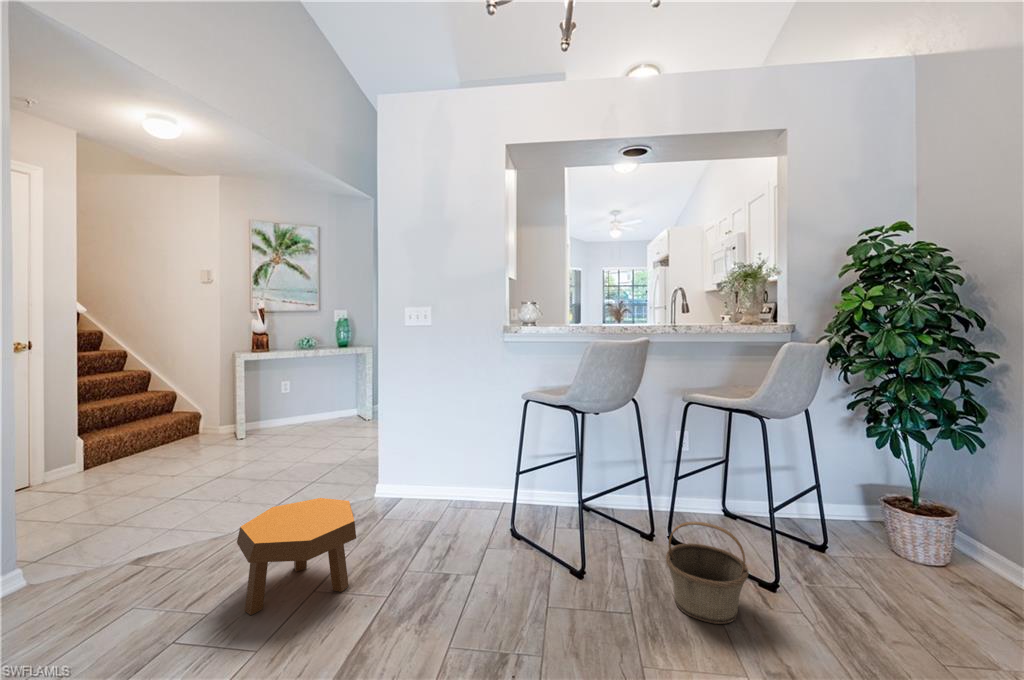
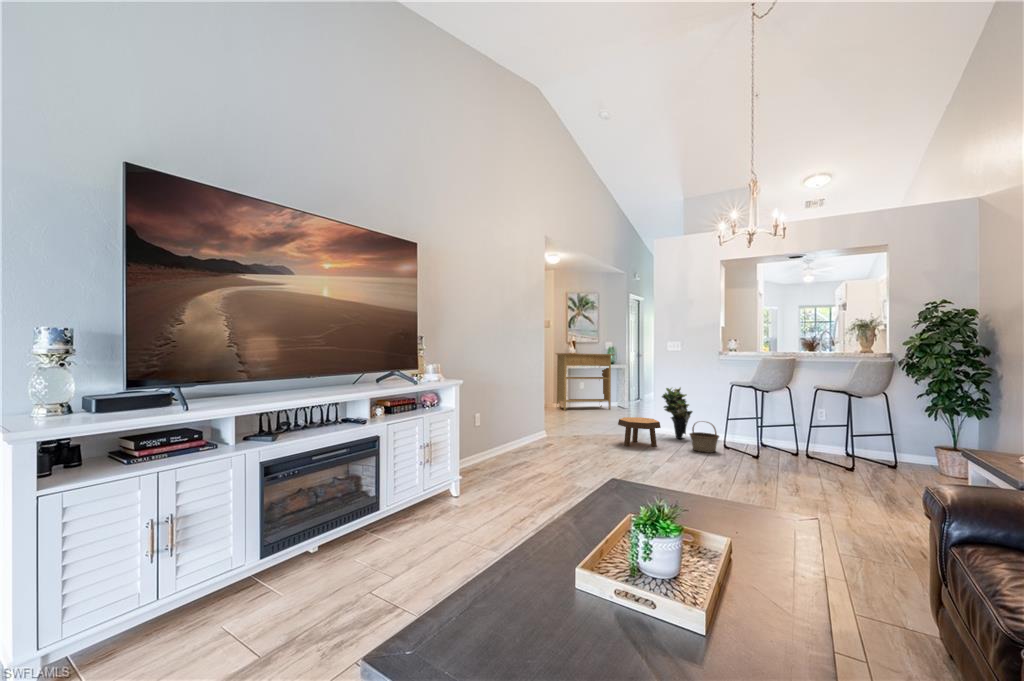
console table: none [225,332,343,442] -> present [556,353,614,410]
potted plant: none [385,403,453,525] -> present [662,388,692,439]
basket: present [666,521,748,624] -> present [690,421,719,453]

